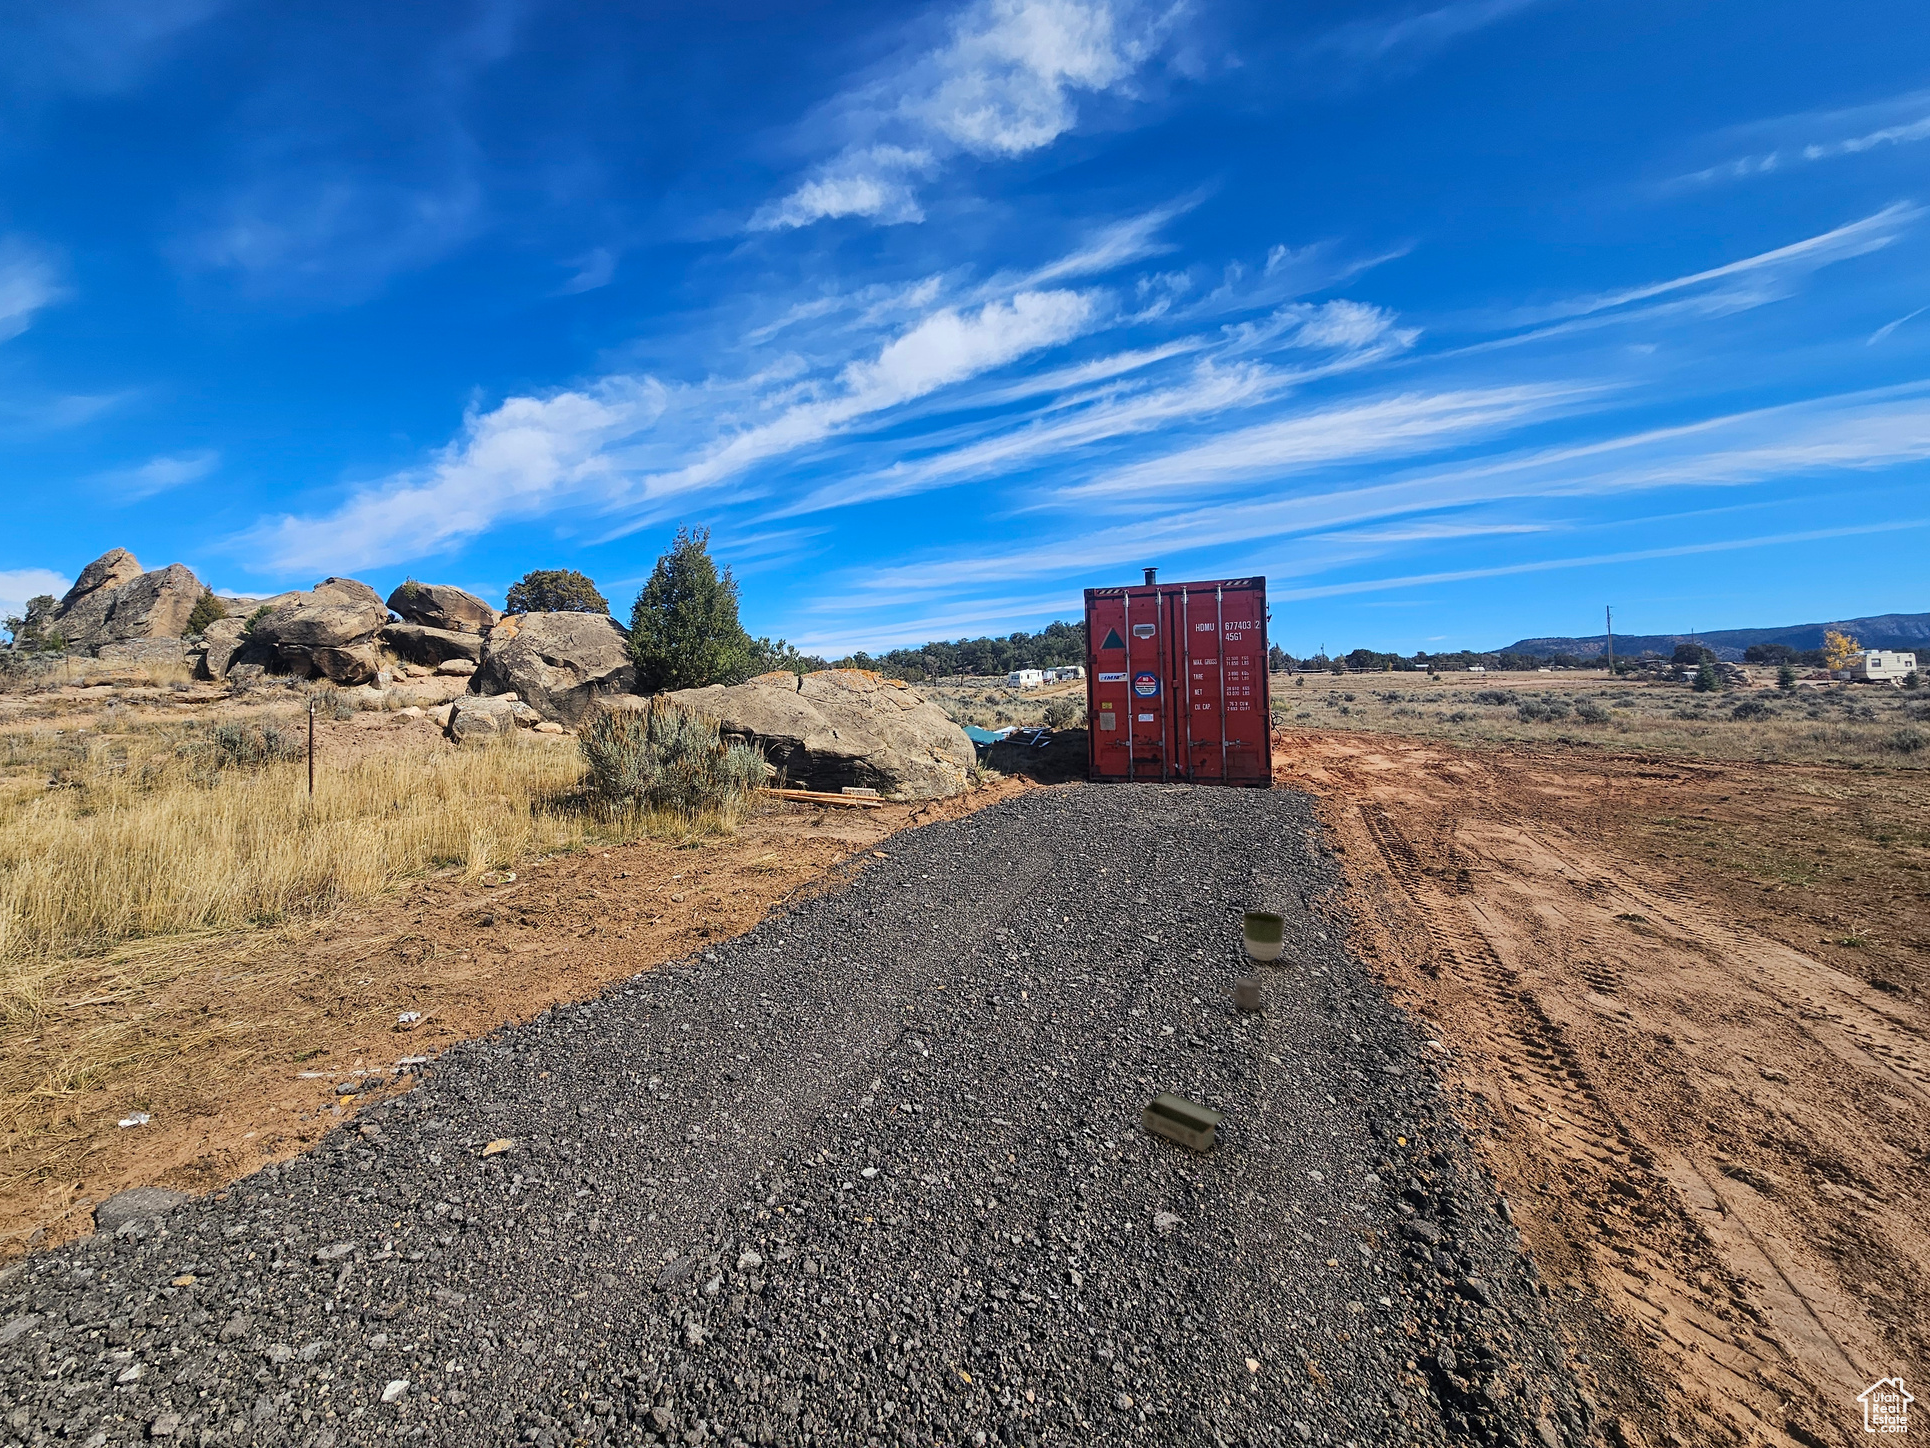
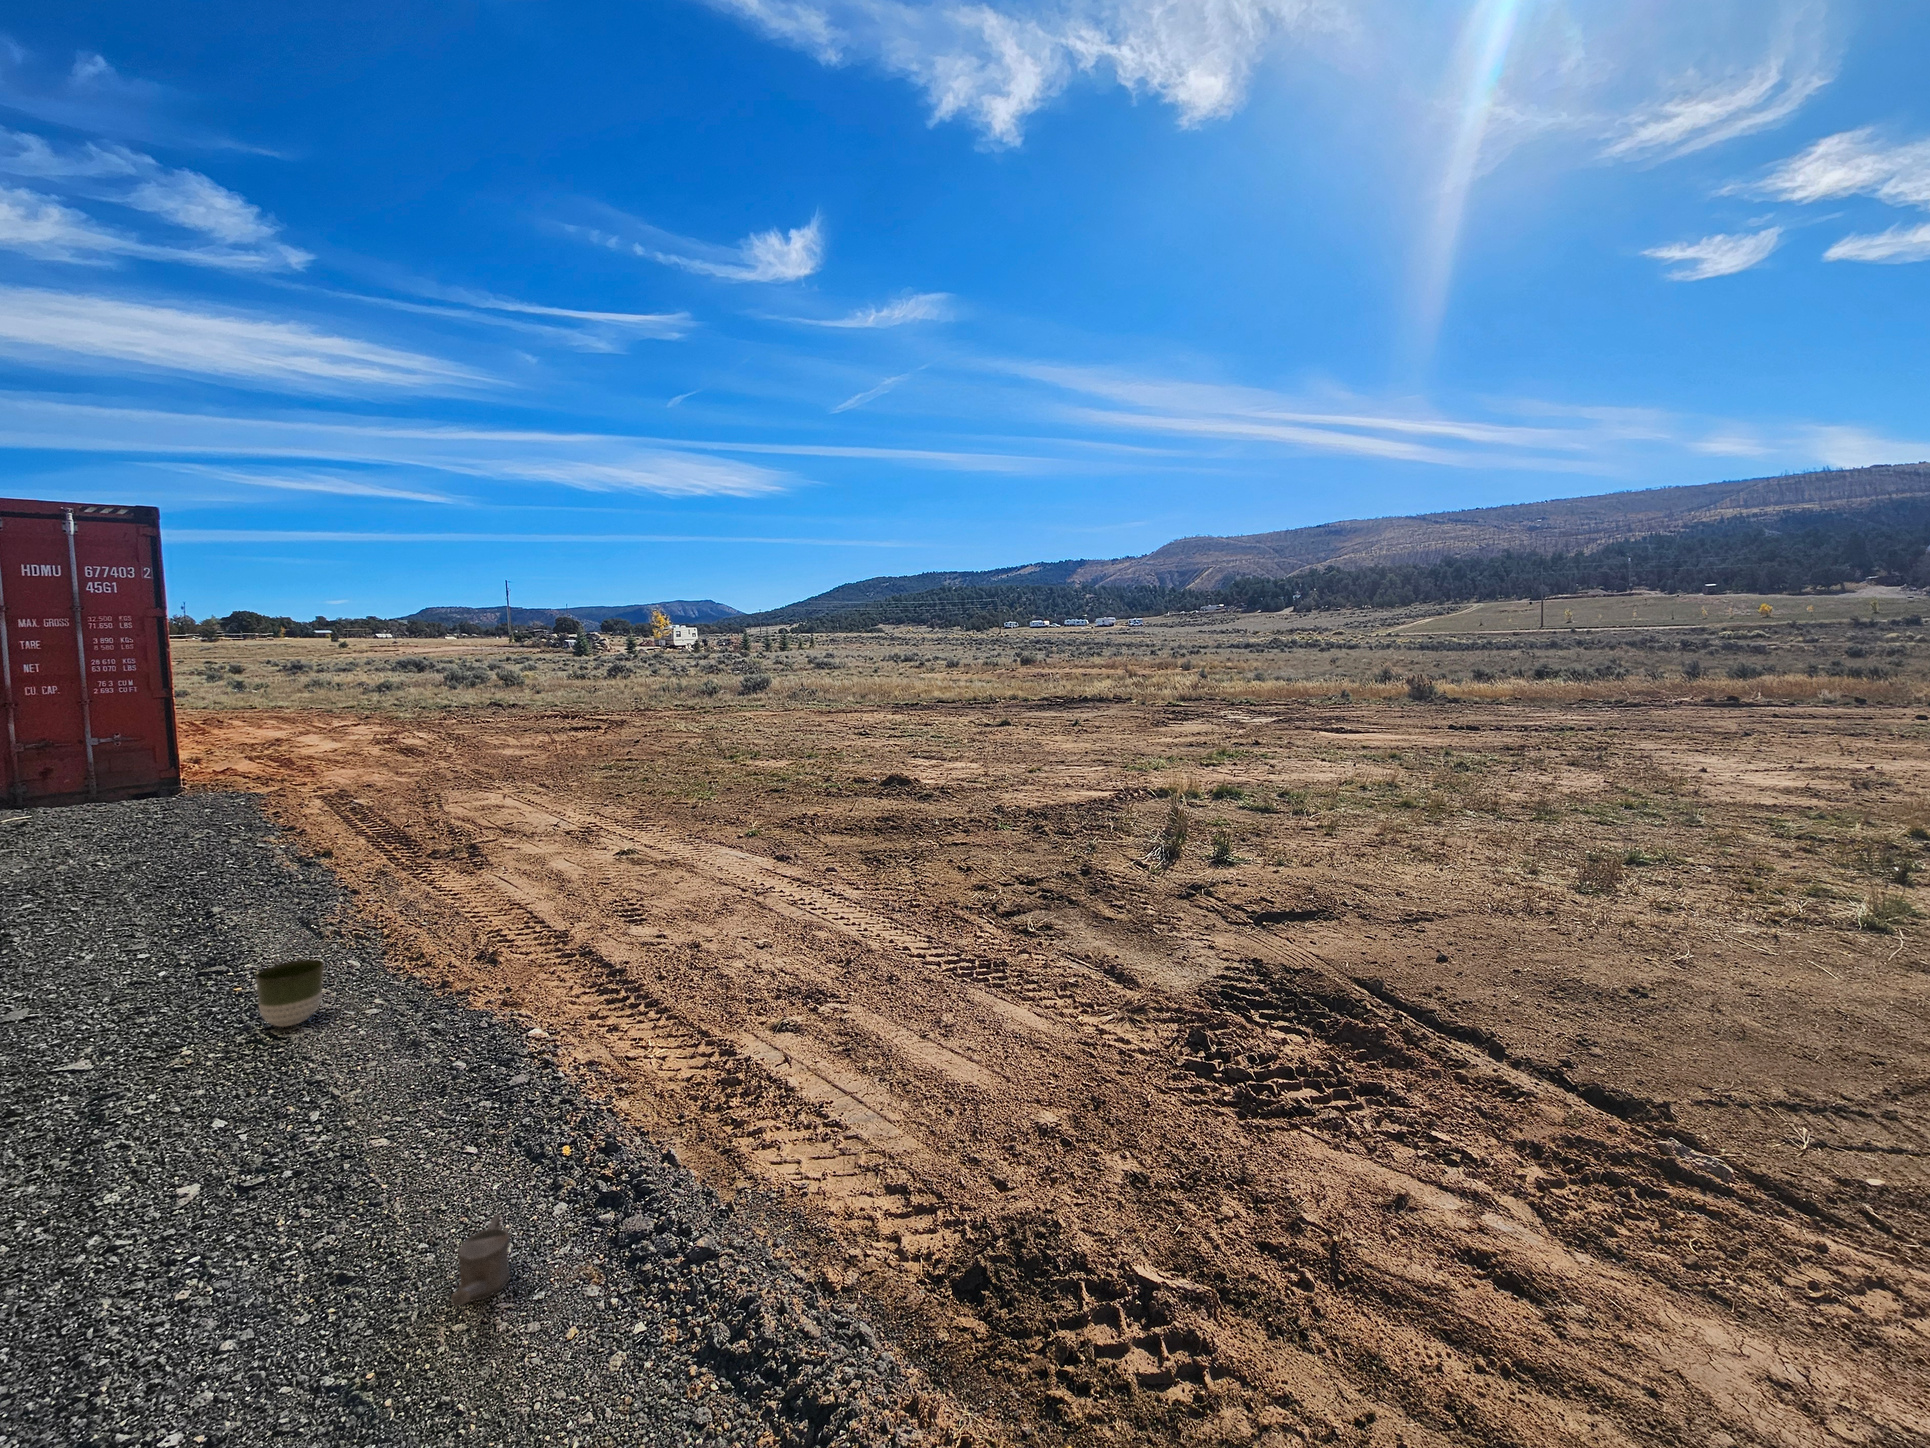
watering can: present [1221,976,1262,1010] -> present [451,1214,511,1306]
toolbox: present [1142,1092,1225,1151] -> none [217,1256,362,1362]

